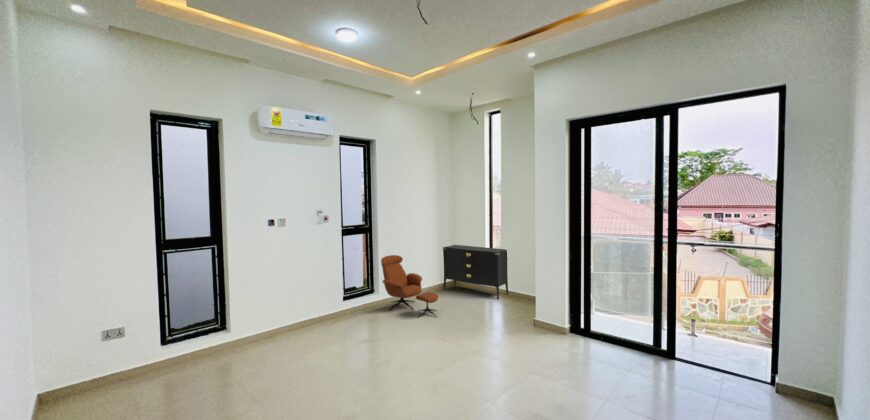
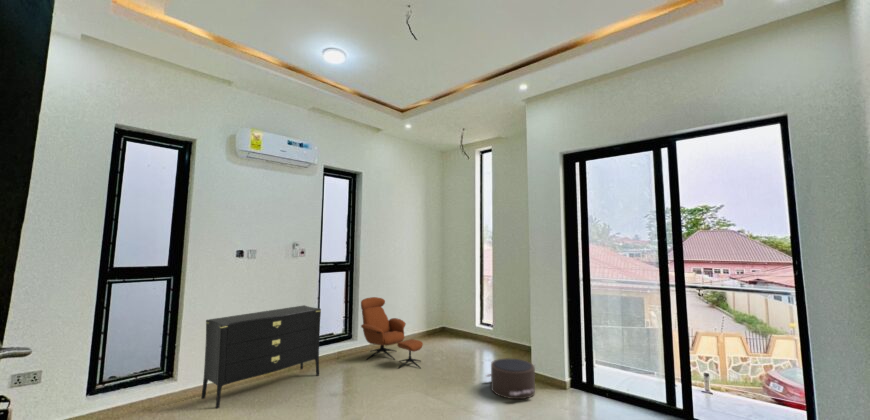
dresser: present [443,245,508,299] -> present [201,305,321,408]
pouf: none [495,308,539,343] -> present [487,358,535,399]

